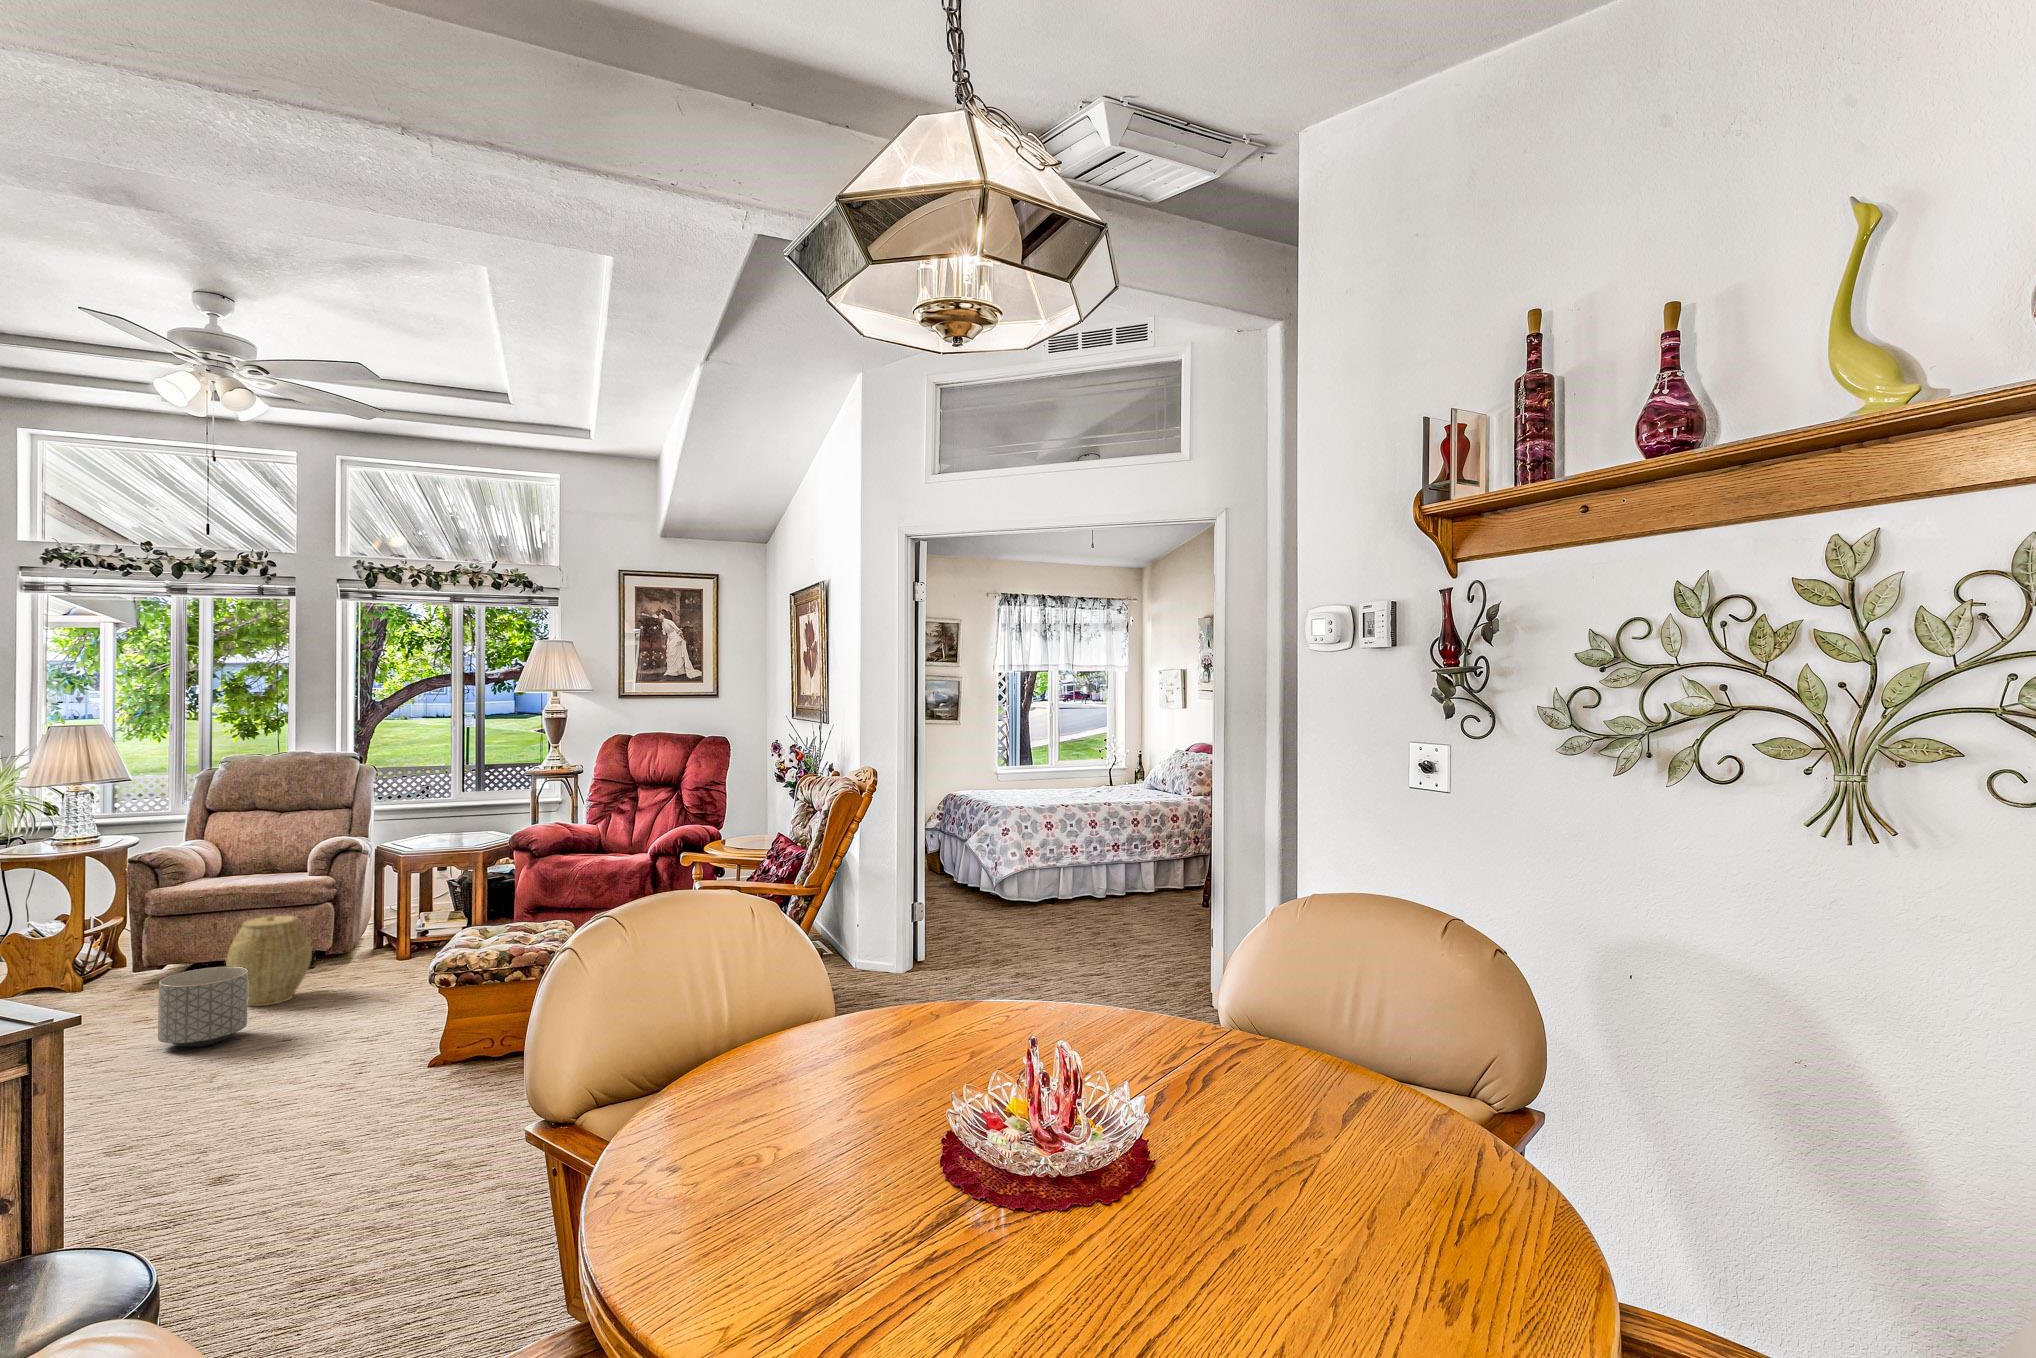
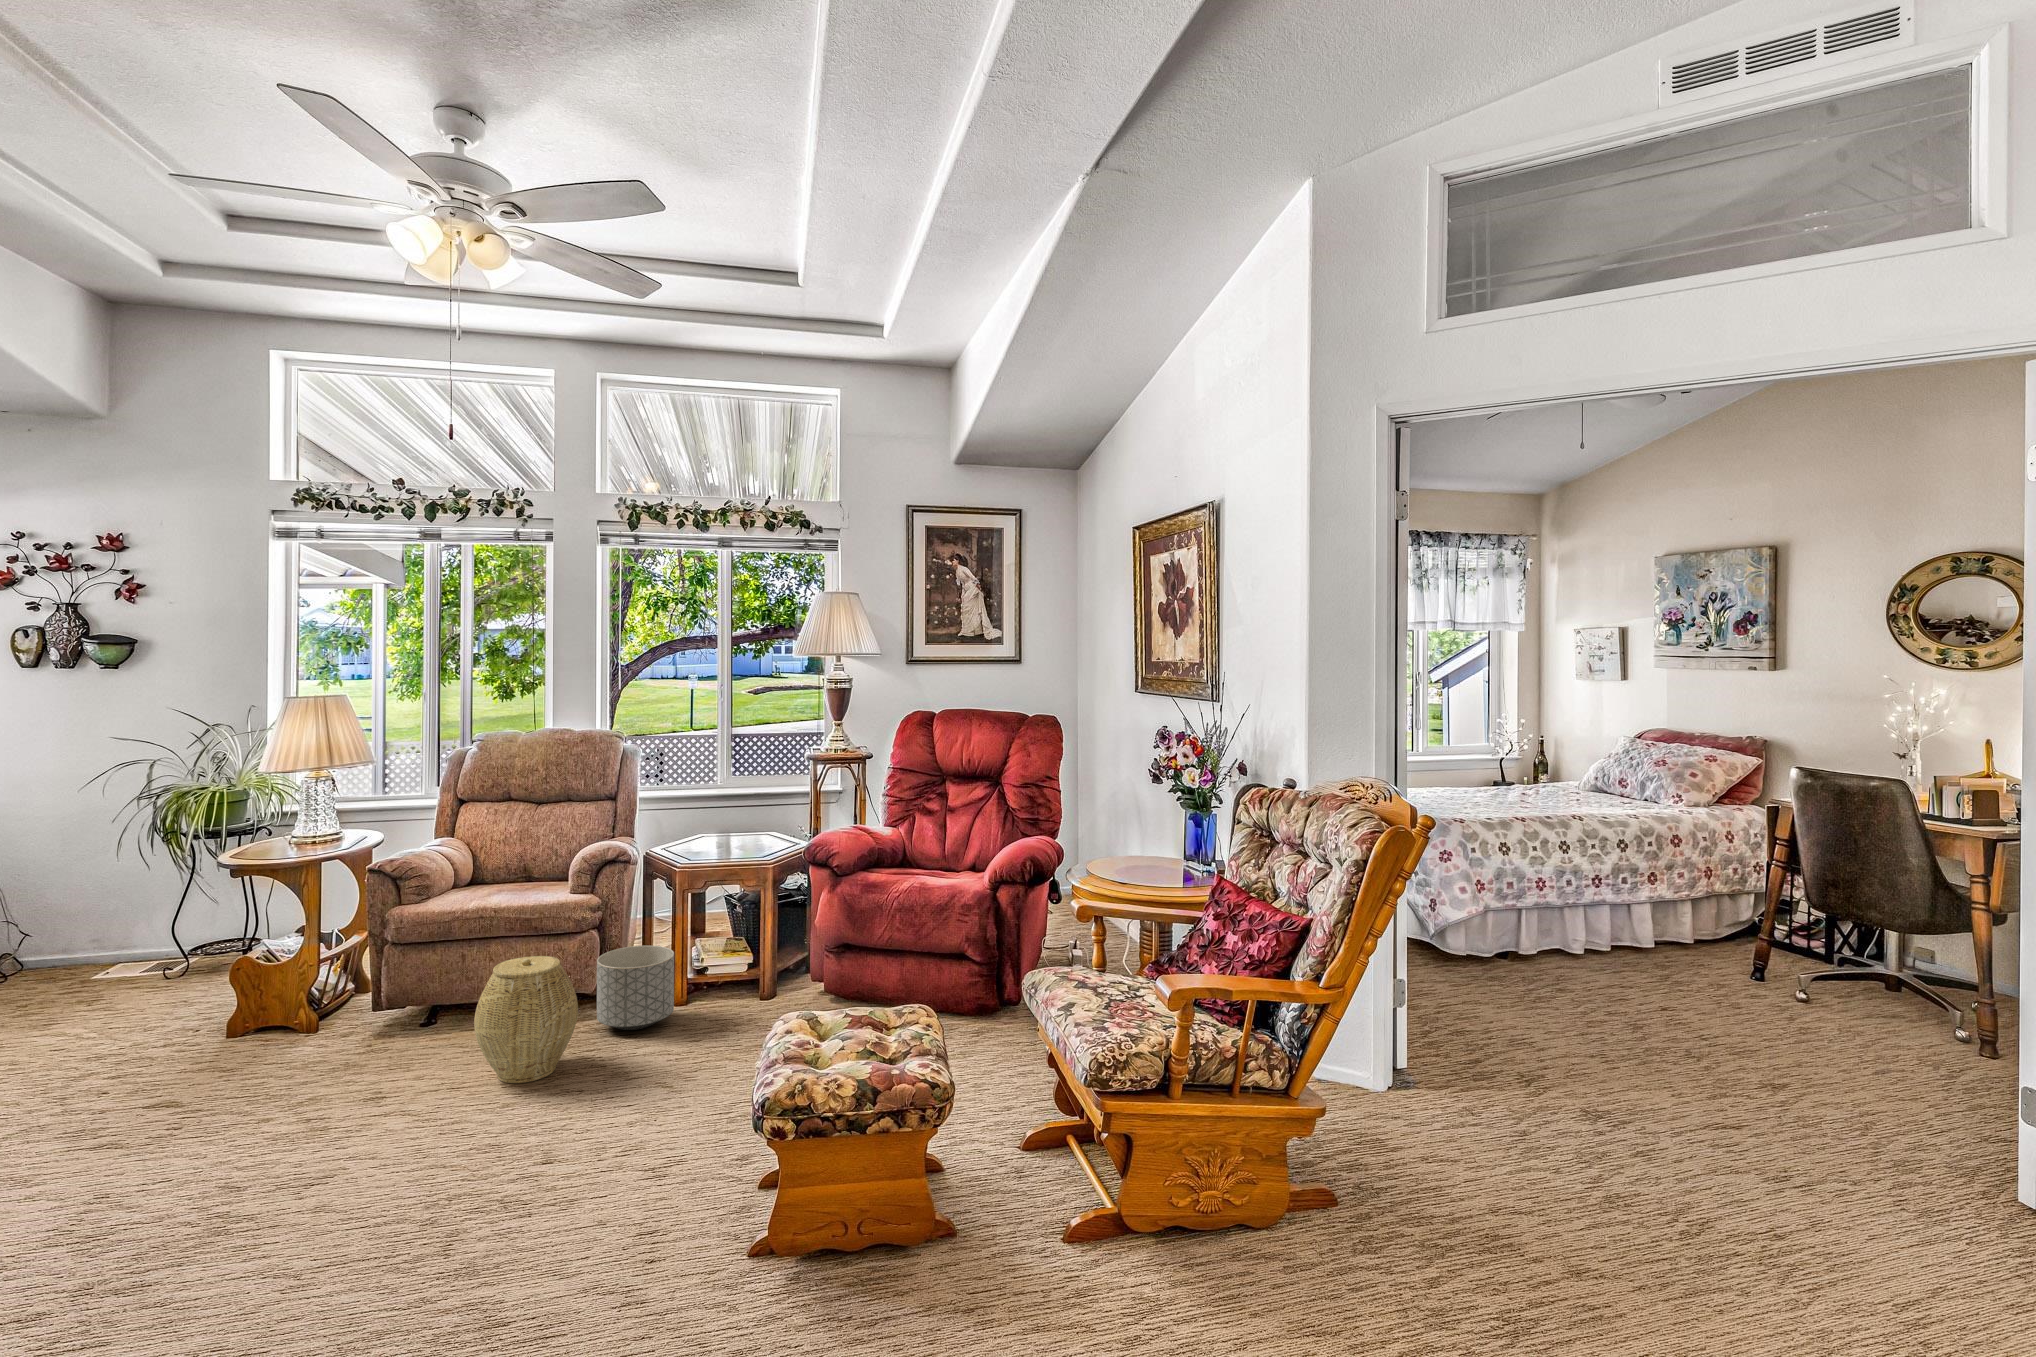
planter: present [158,967,248,1047] -> present [597,946,674,1030]

